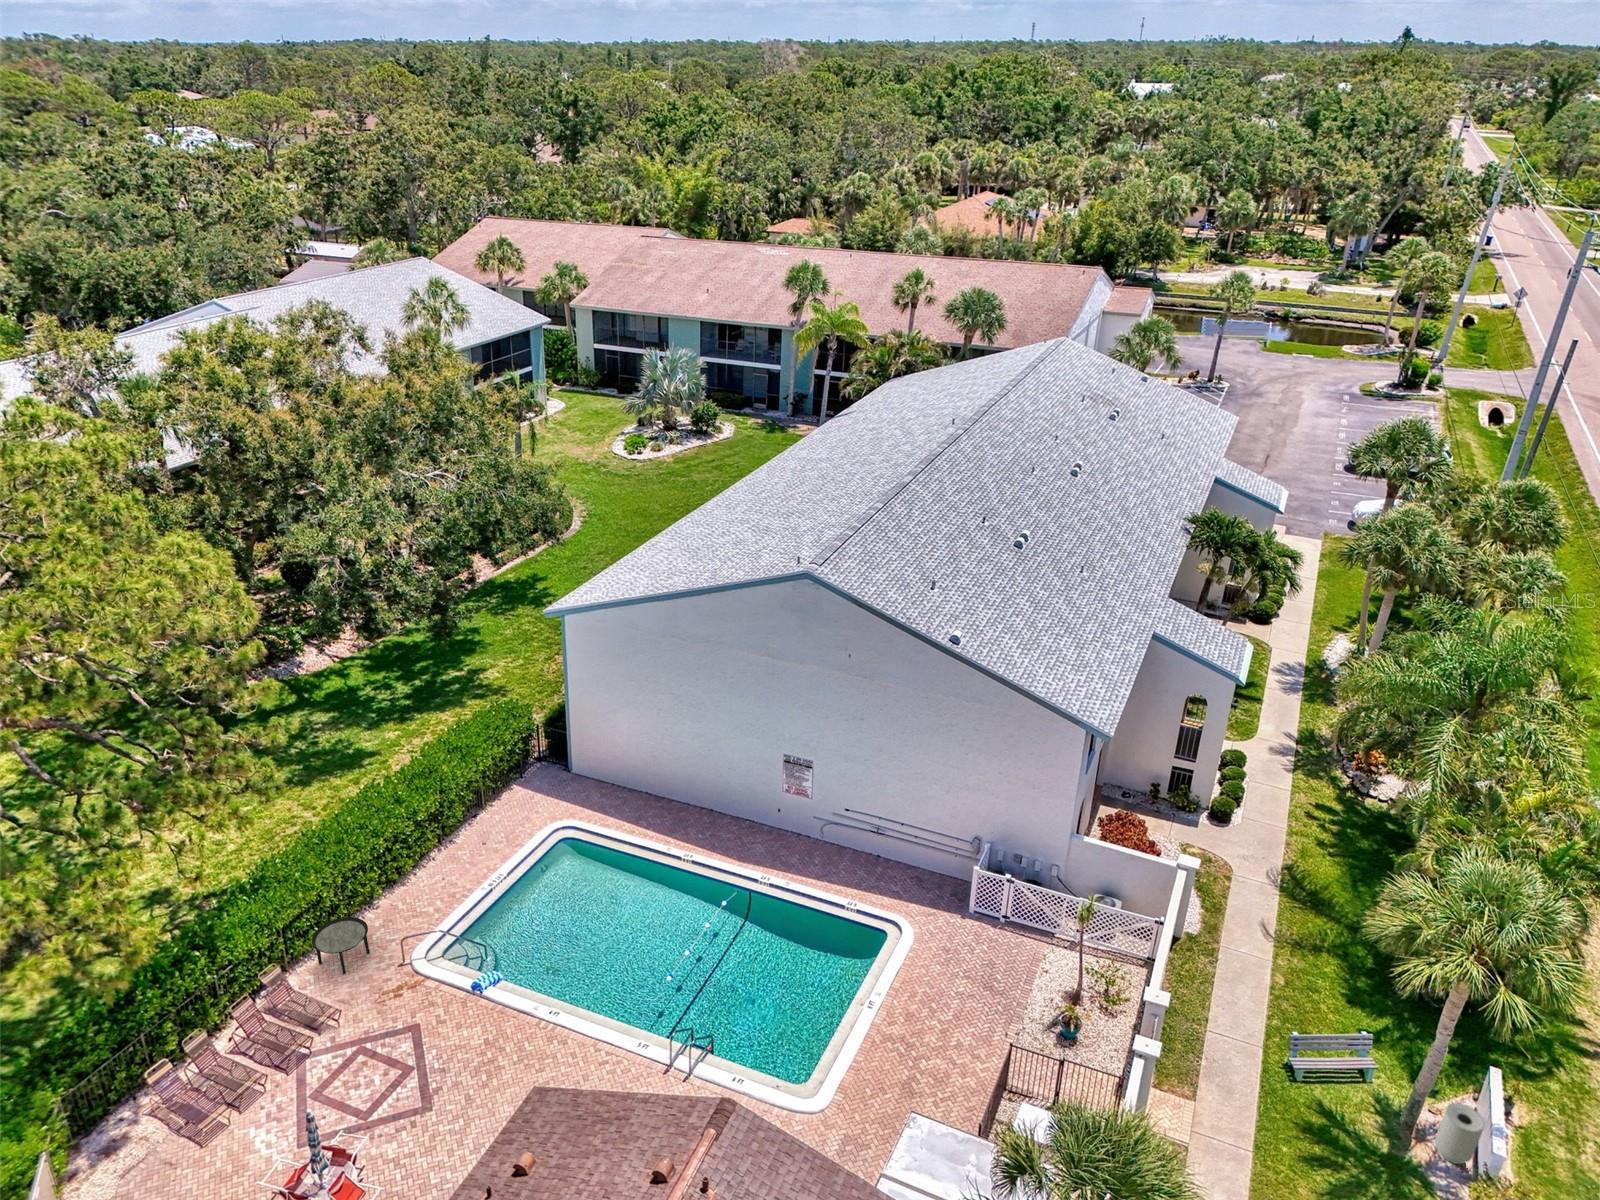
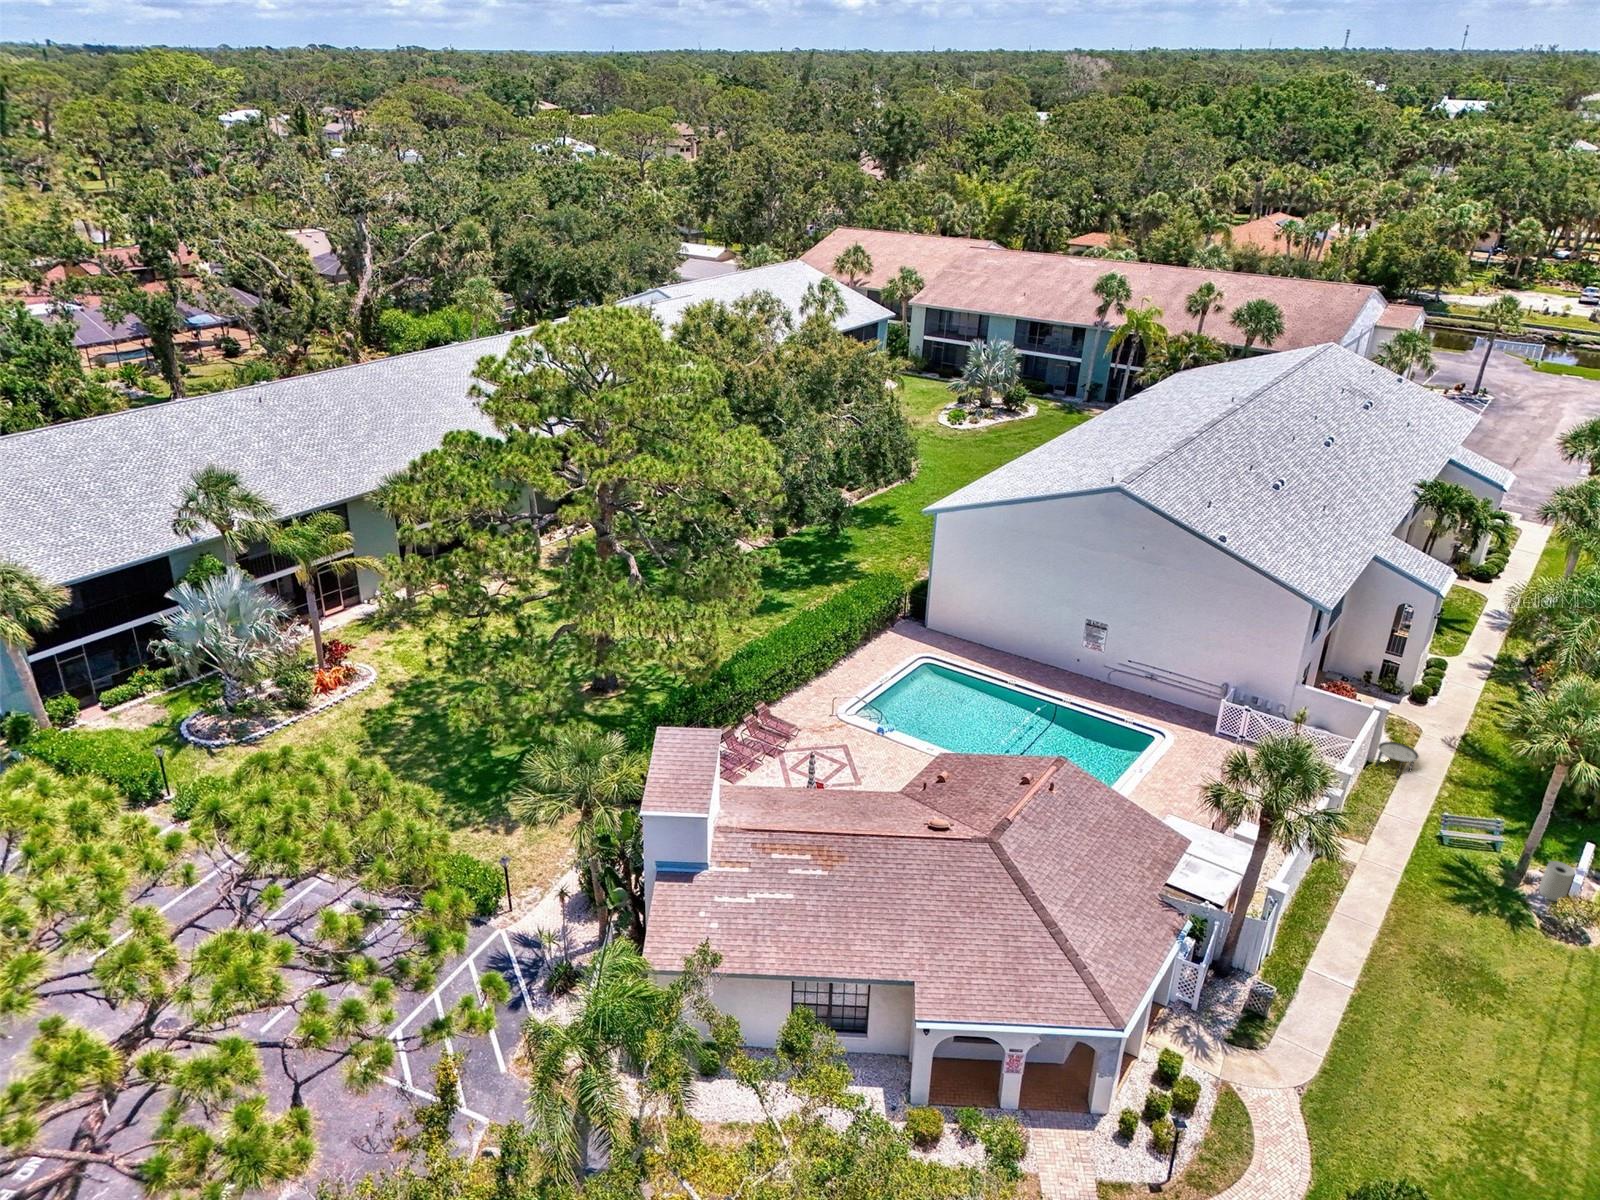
round table: present [312,917,370,974] -> present [1376,742,1418,777]

